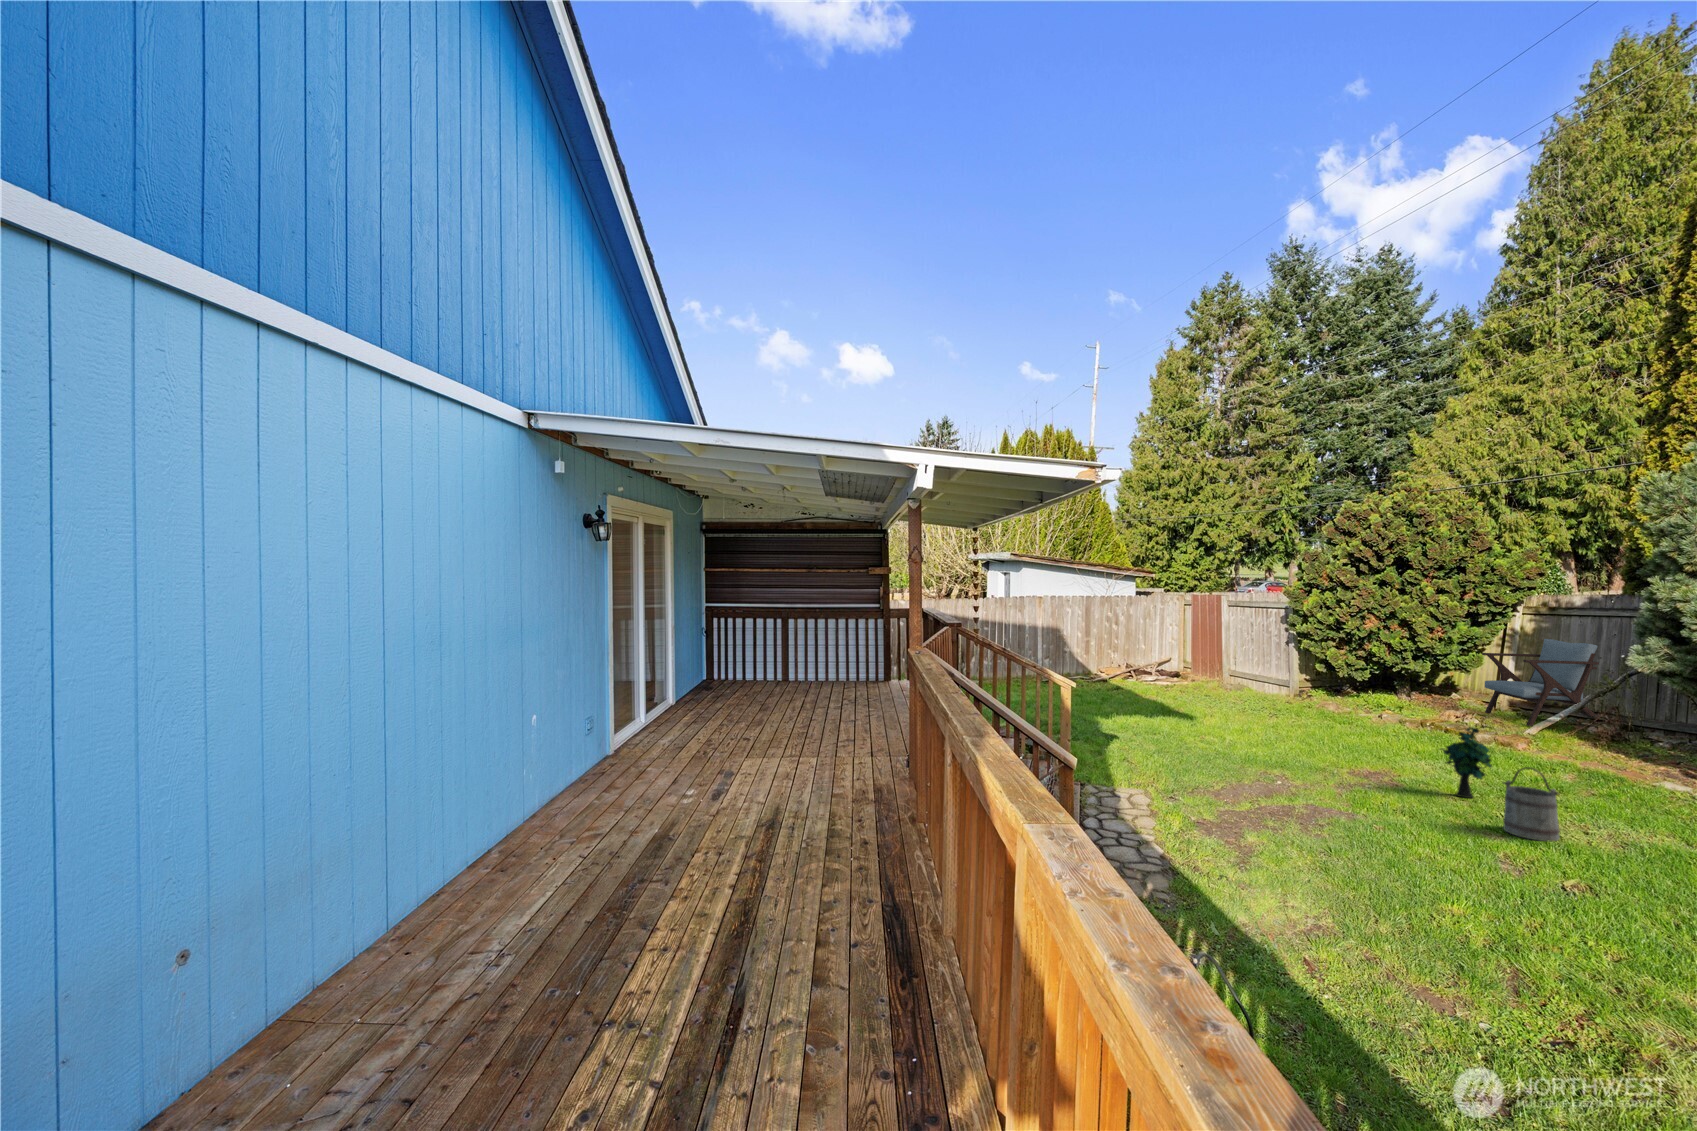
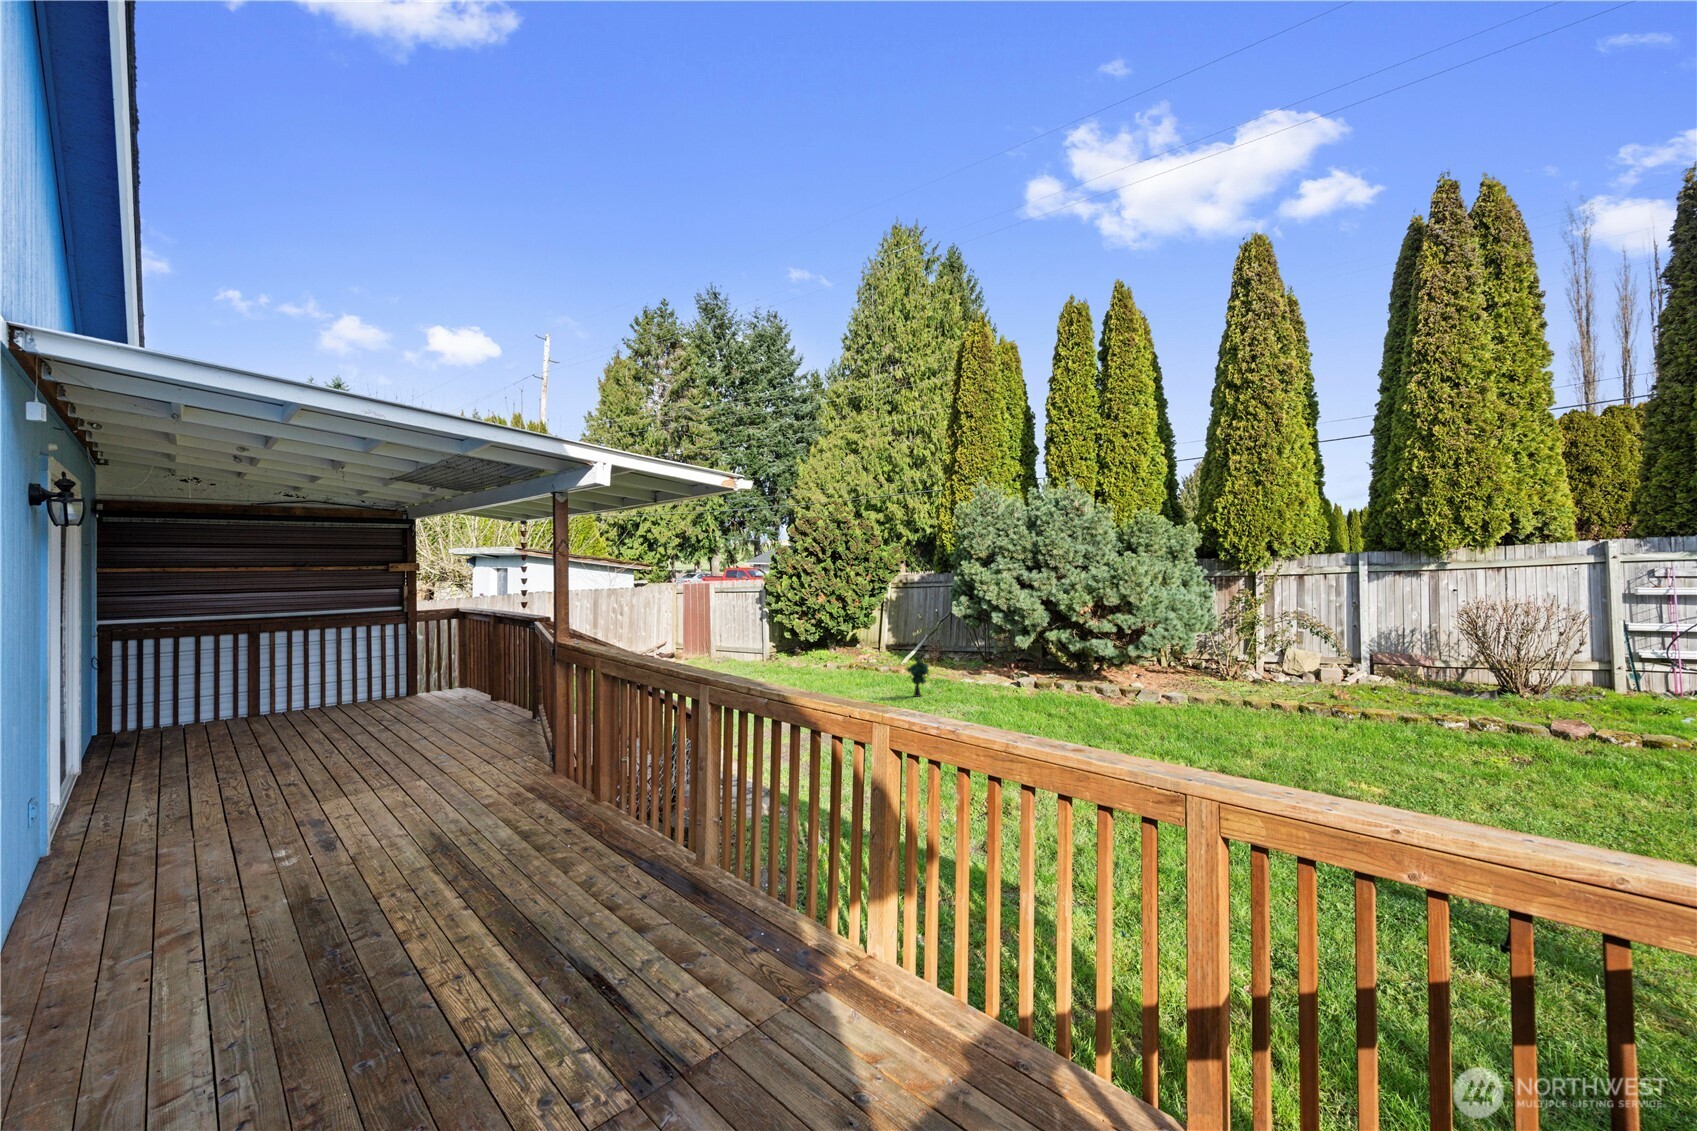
lounge chair: present [1482,639,1599,726] -> none [880,604,939,658]
bucket: present [1503,767,1560,841] -> none [947,669,971,709]

